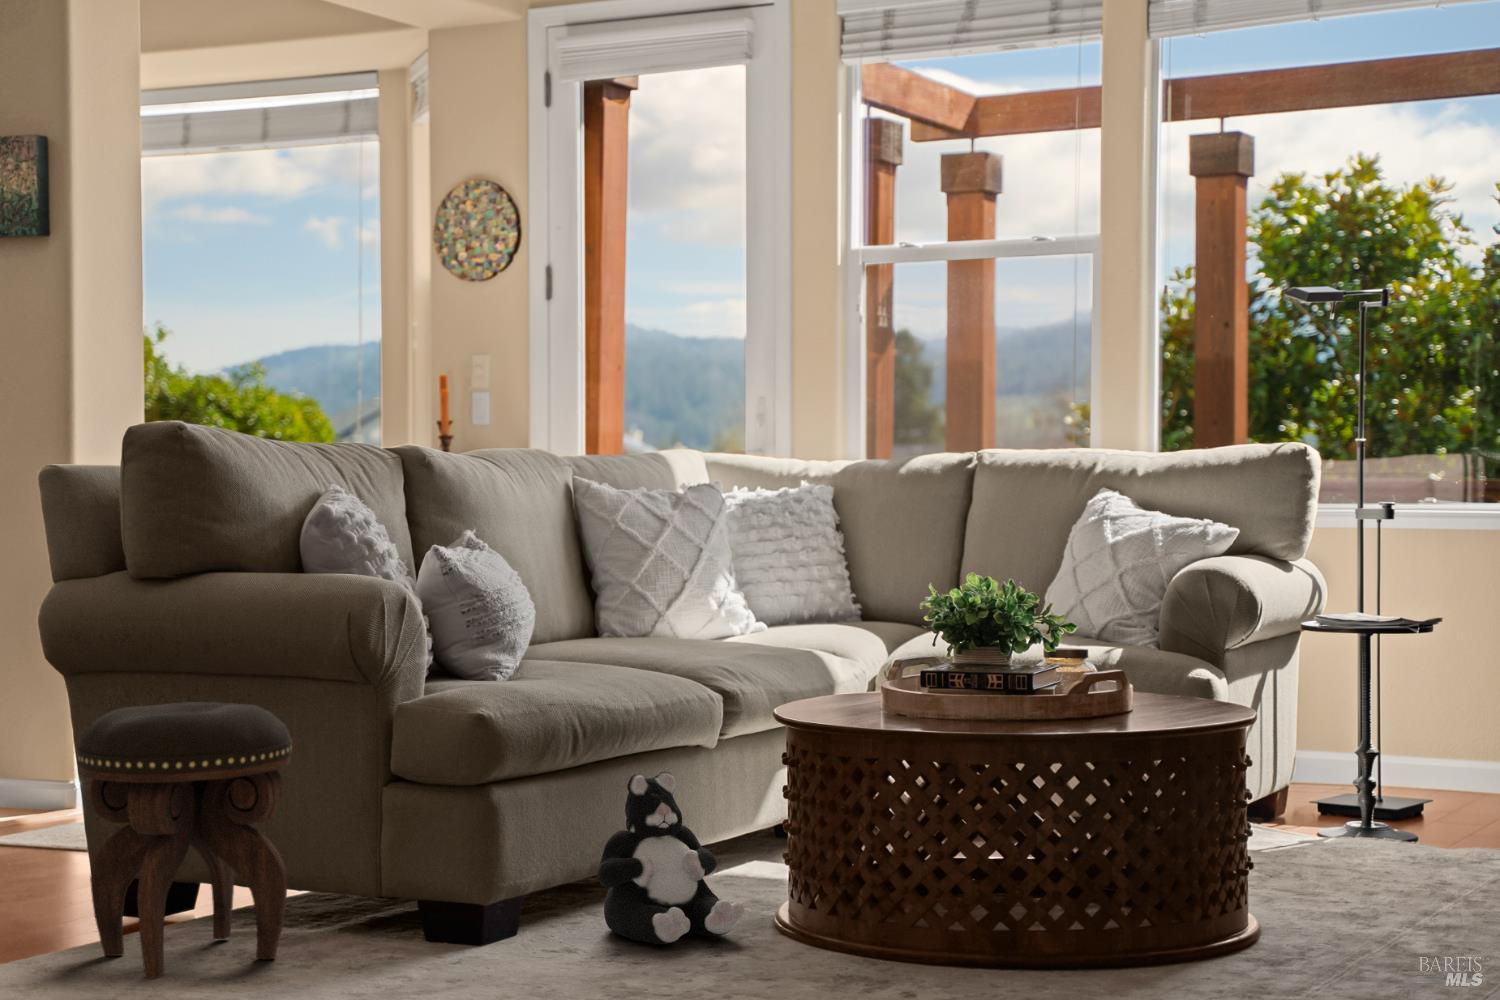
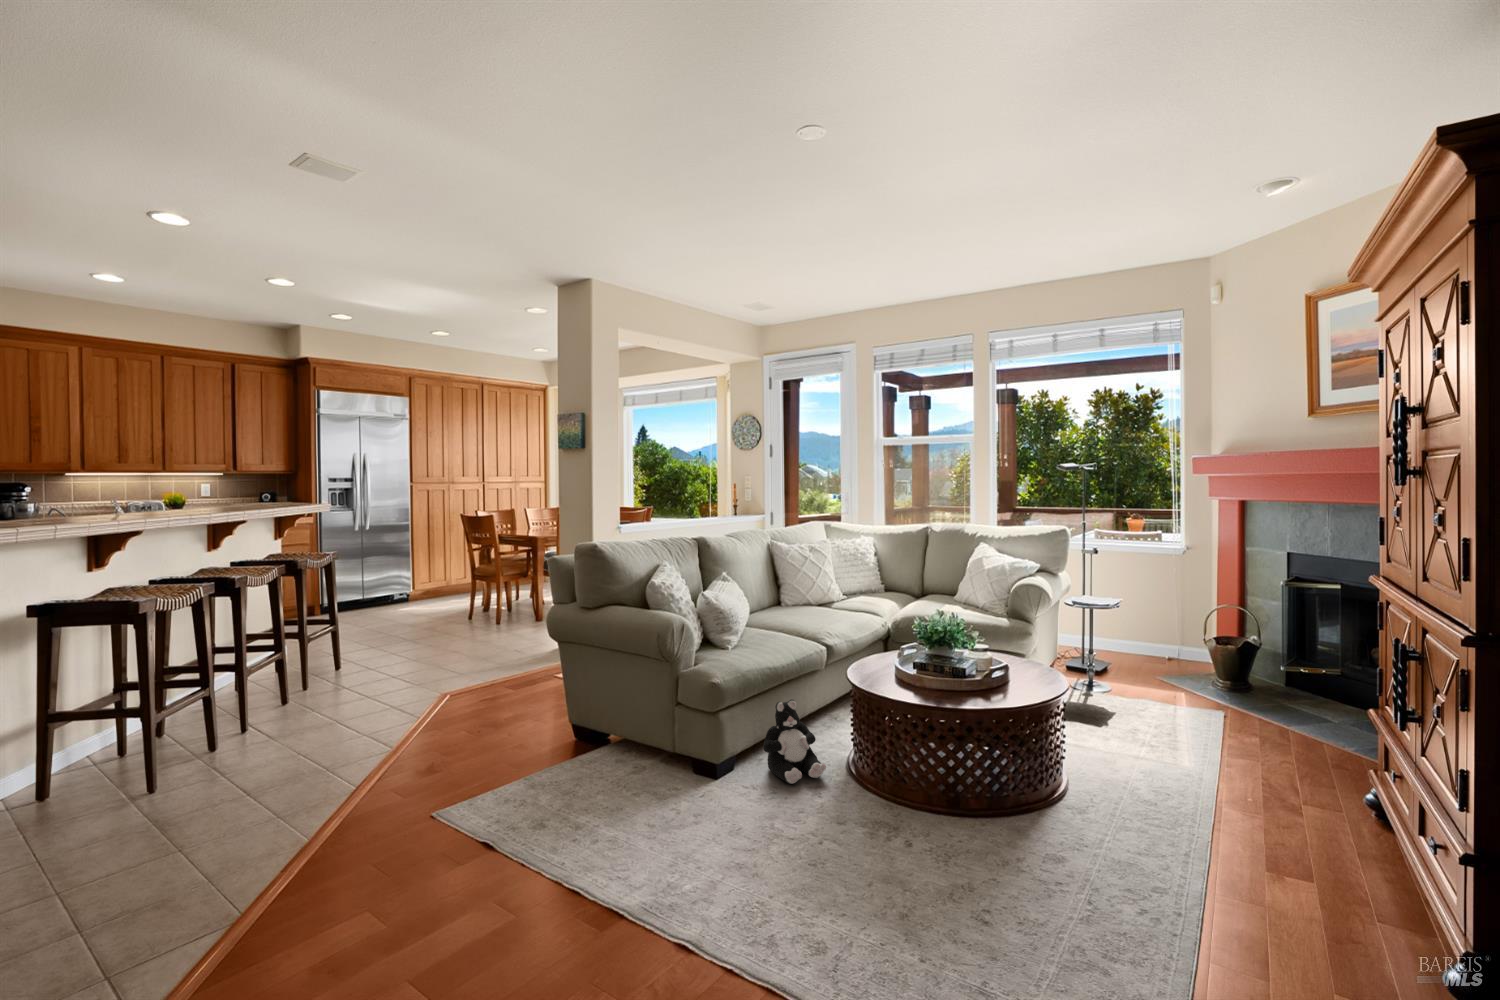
footstool: present [78,702,292,978] -> none [548,672,635,800]

